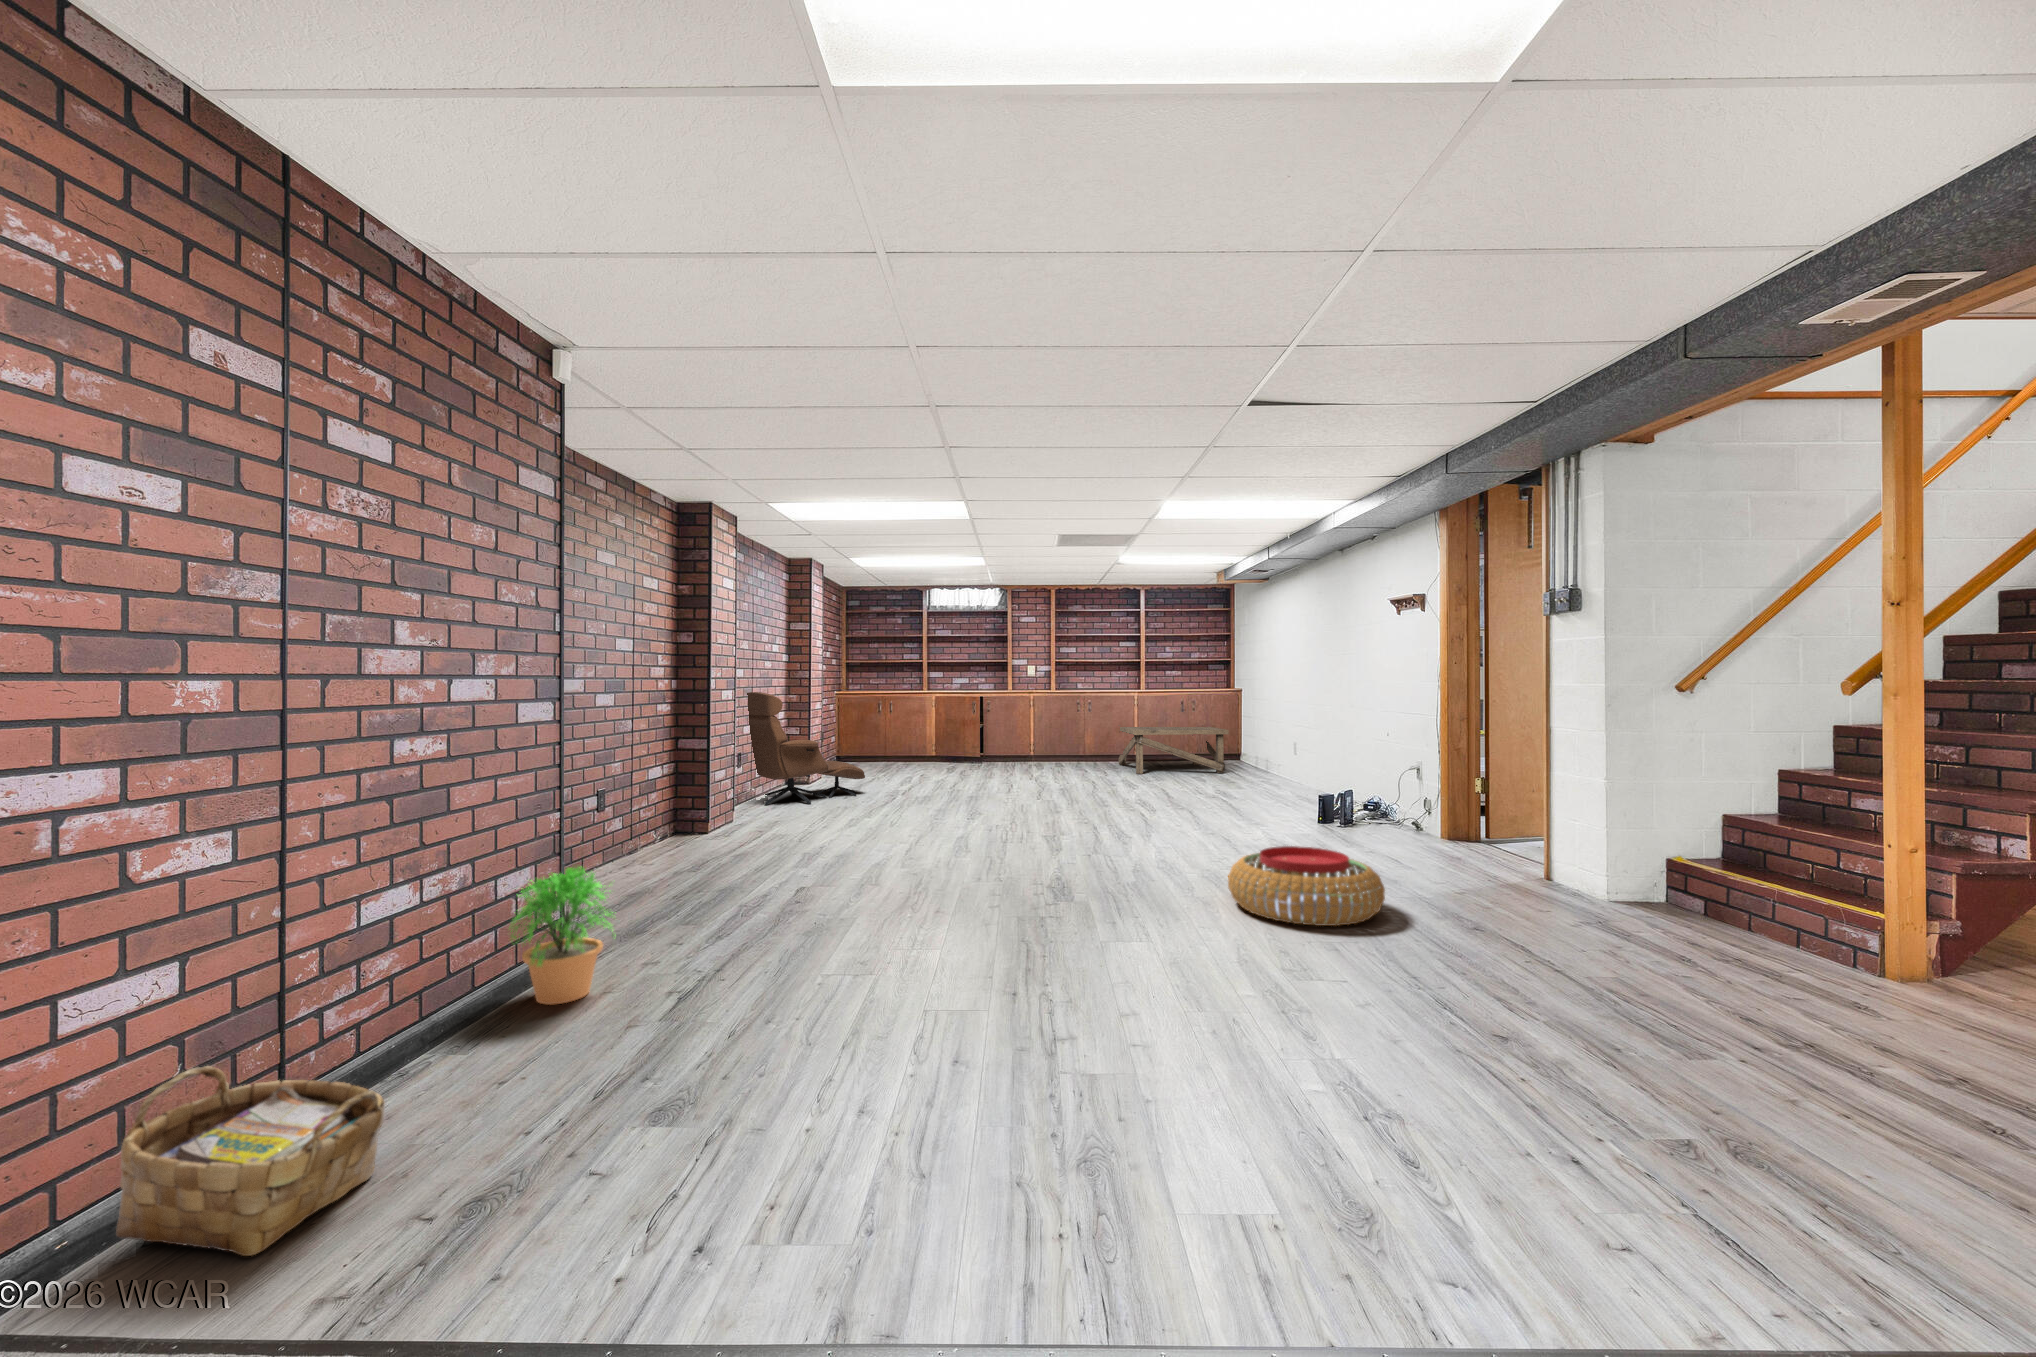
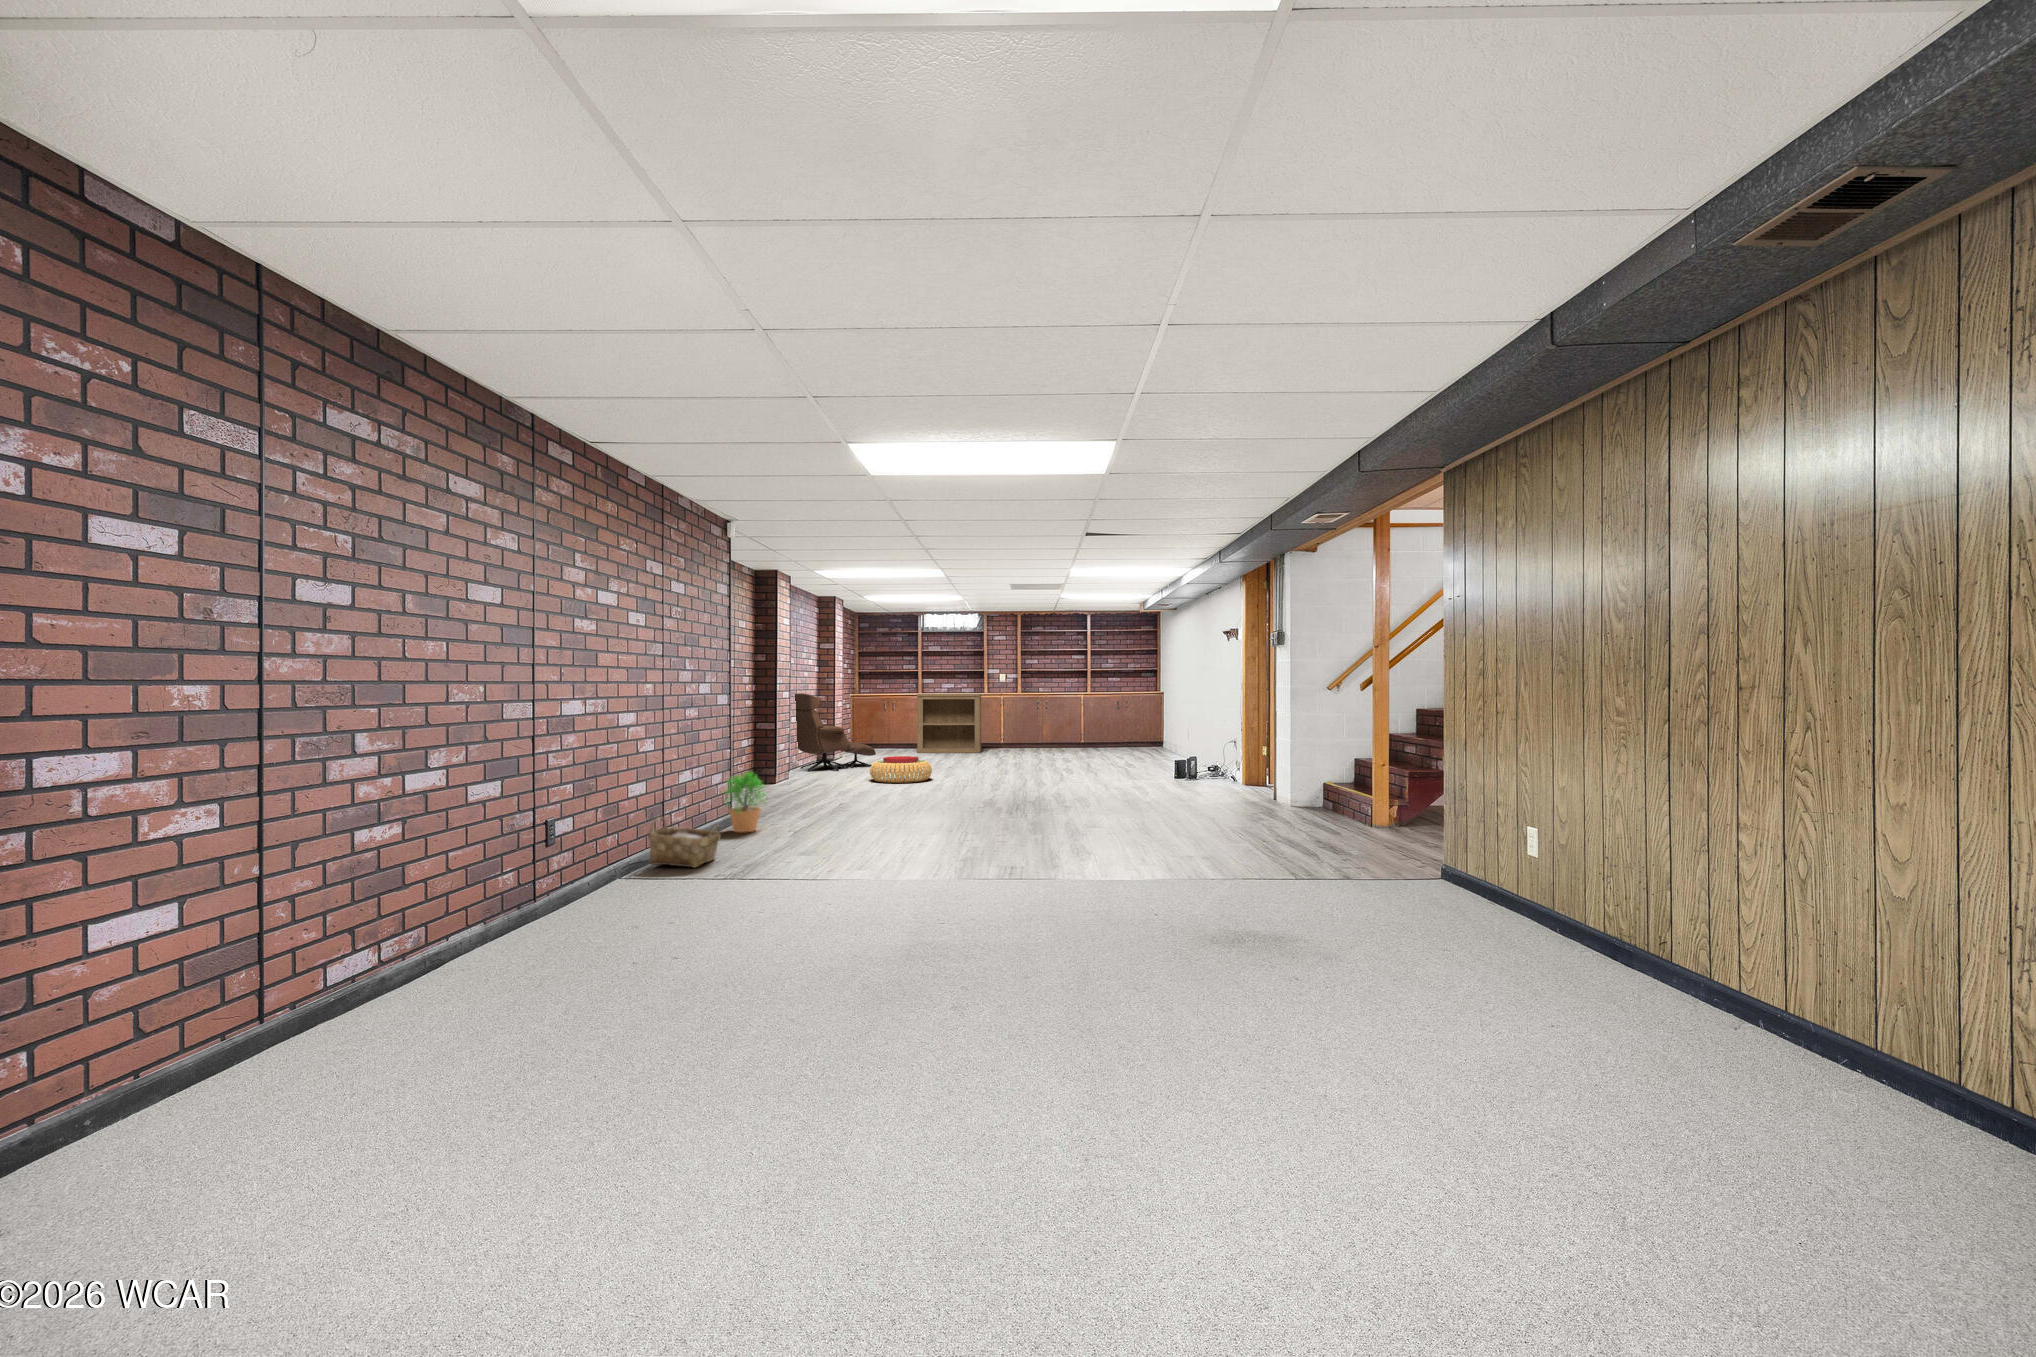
bookshelf: none [922,691,1005,769] -> present [917,694,981,753]
coffee table: present [1118,725,1229,774] -> none [1066,720,1147,755]
pouf: present [1228,846,1385,926] -> present [870,756,932,783]

